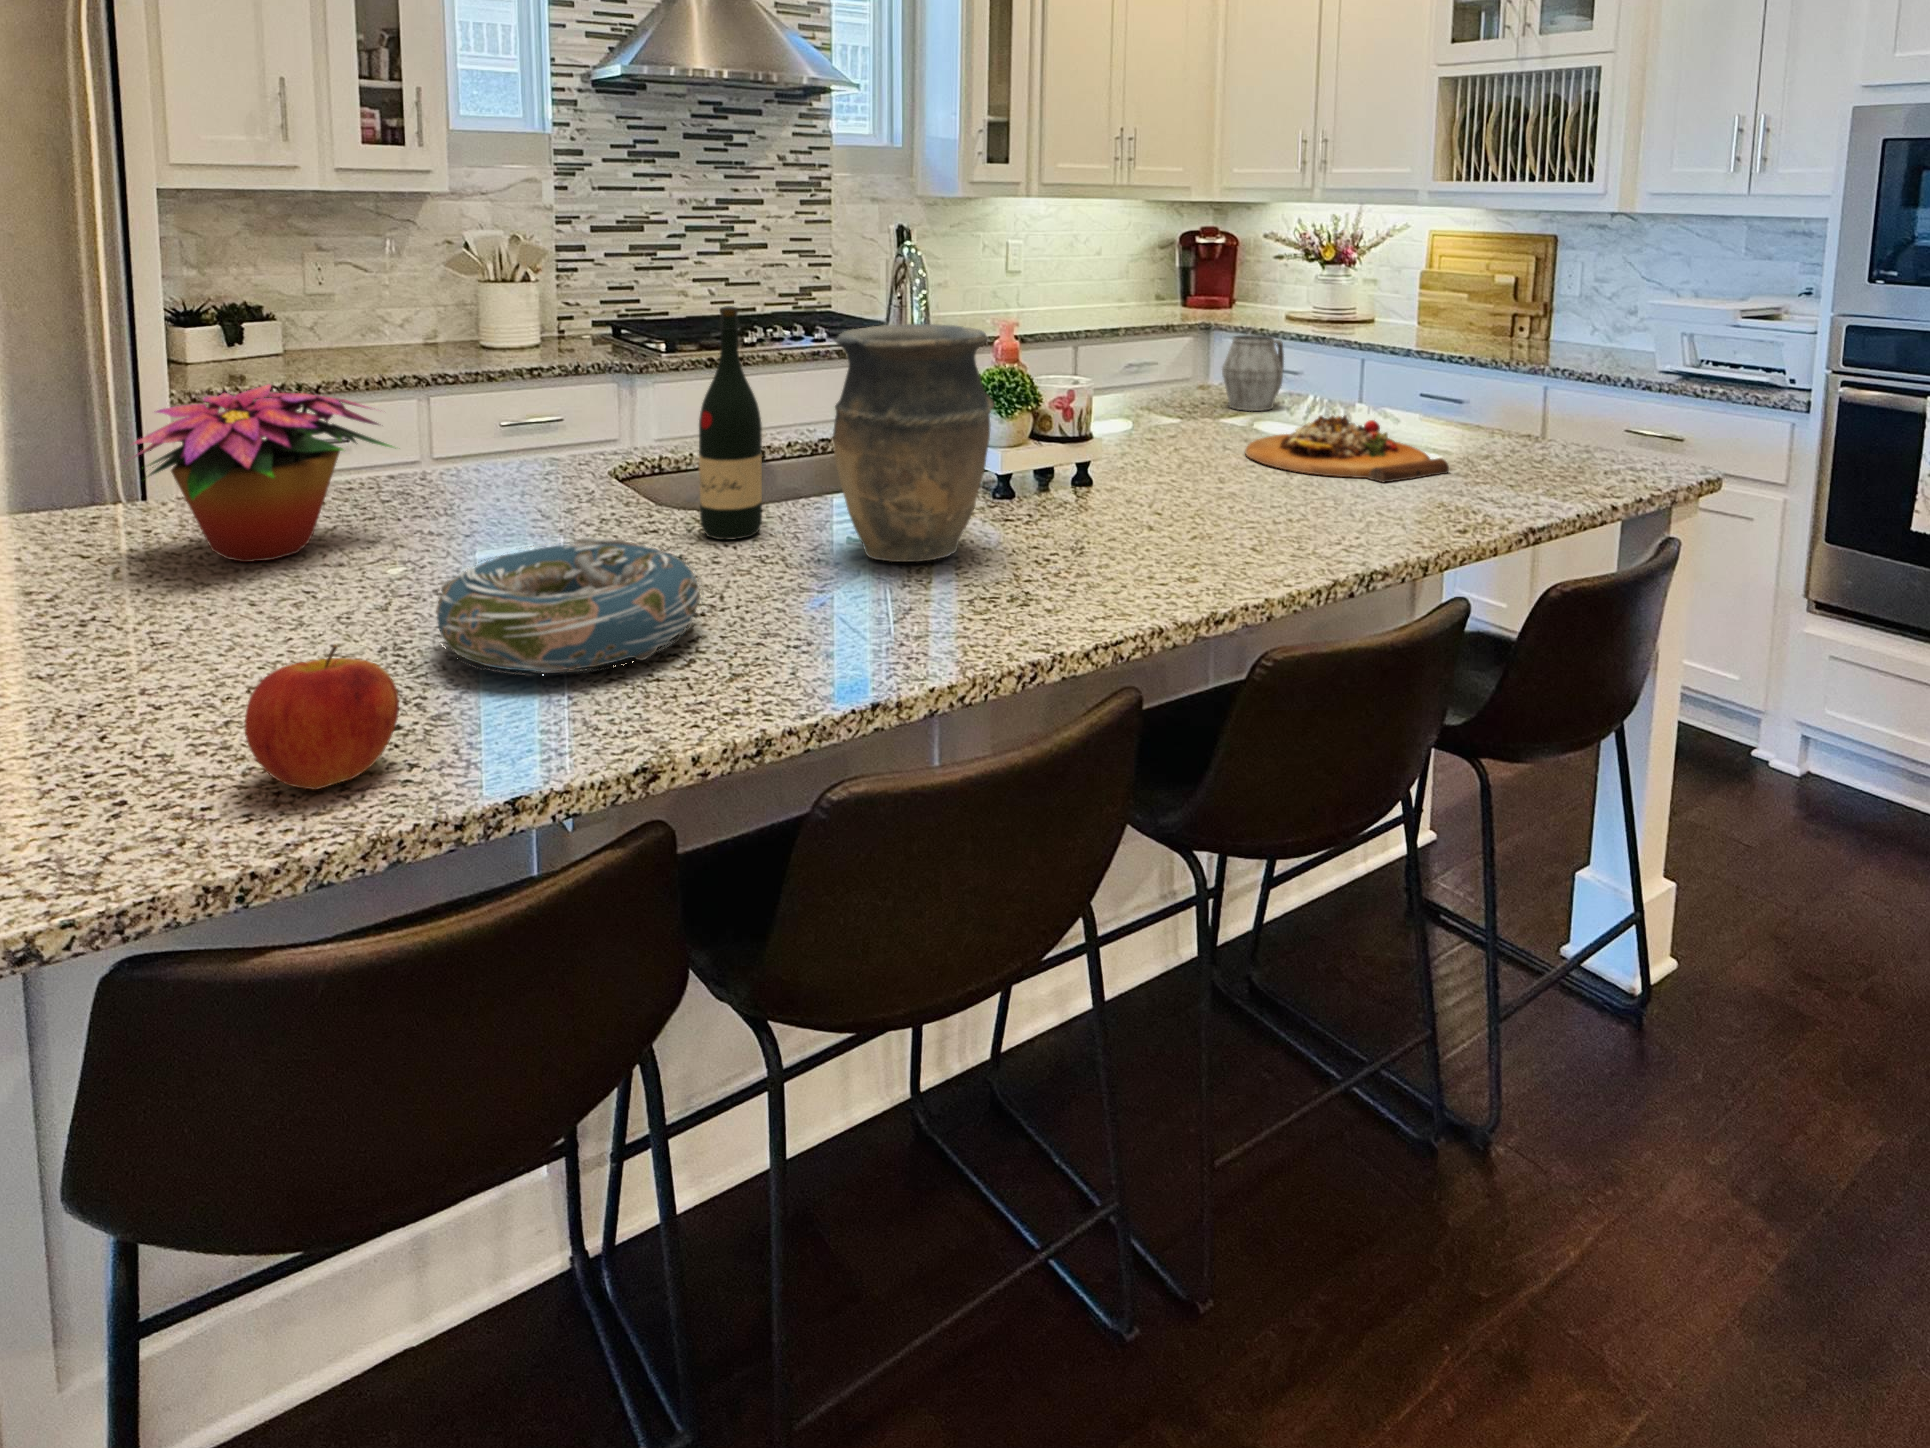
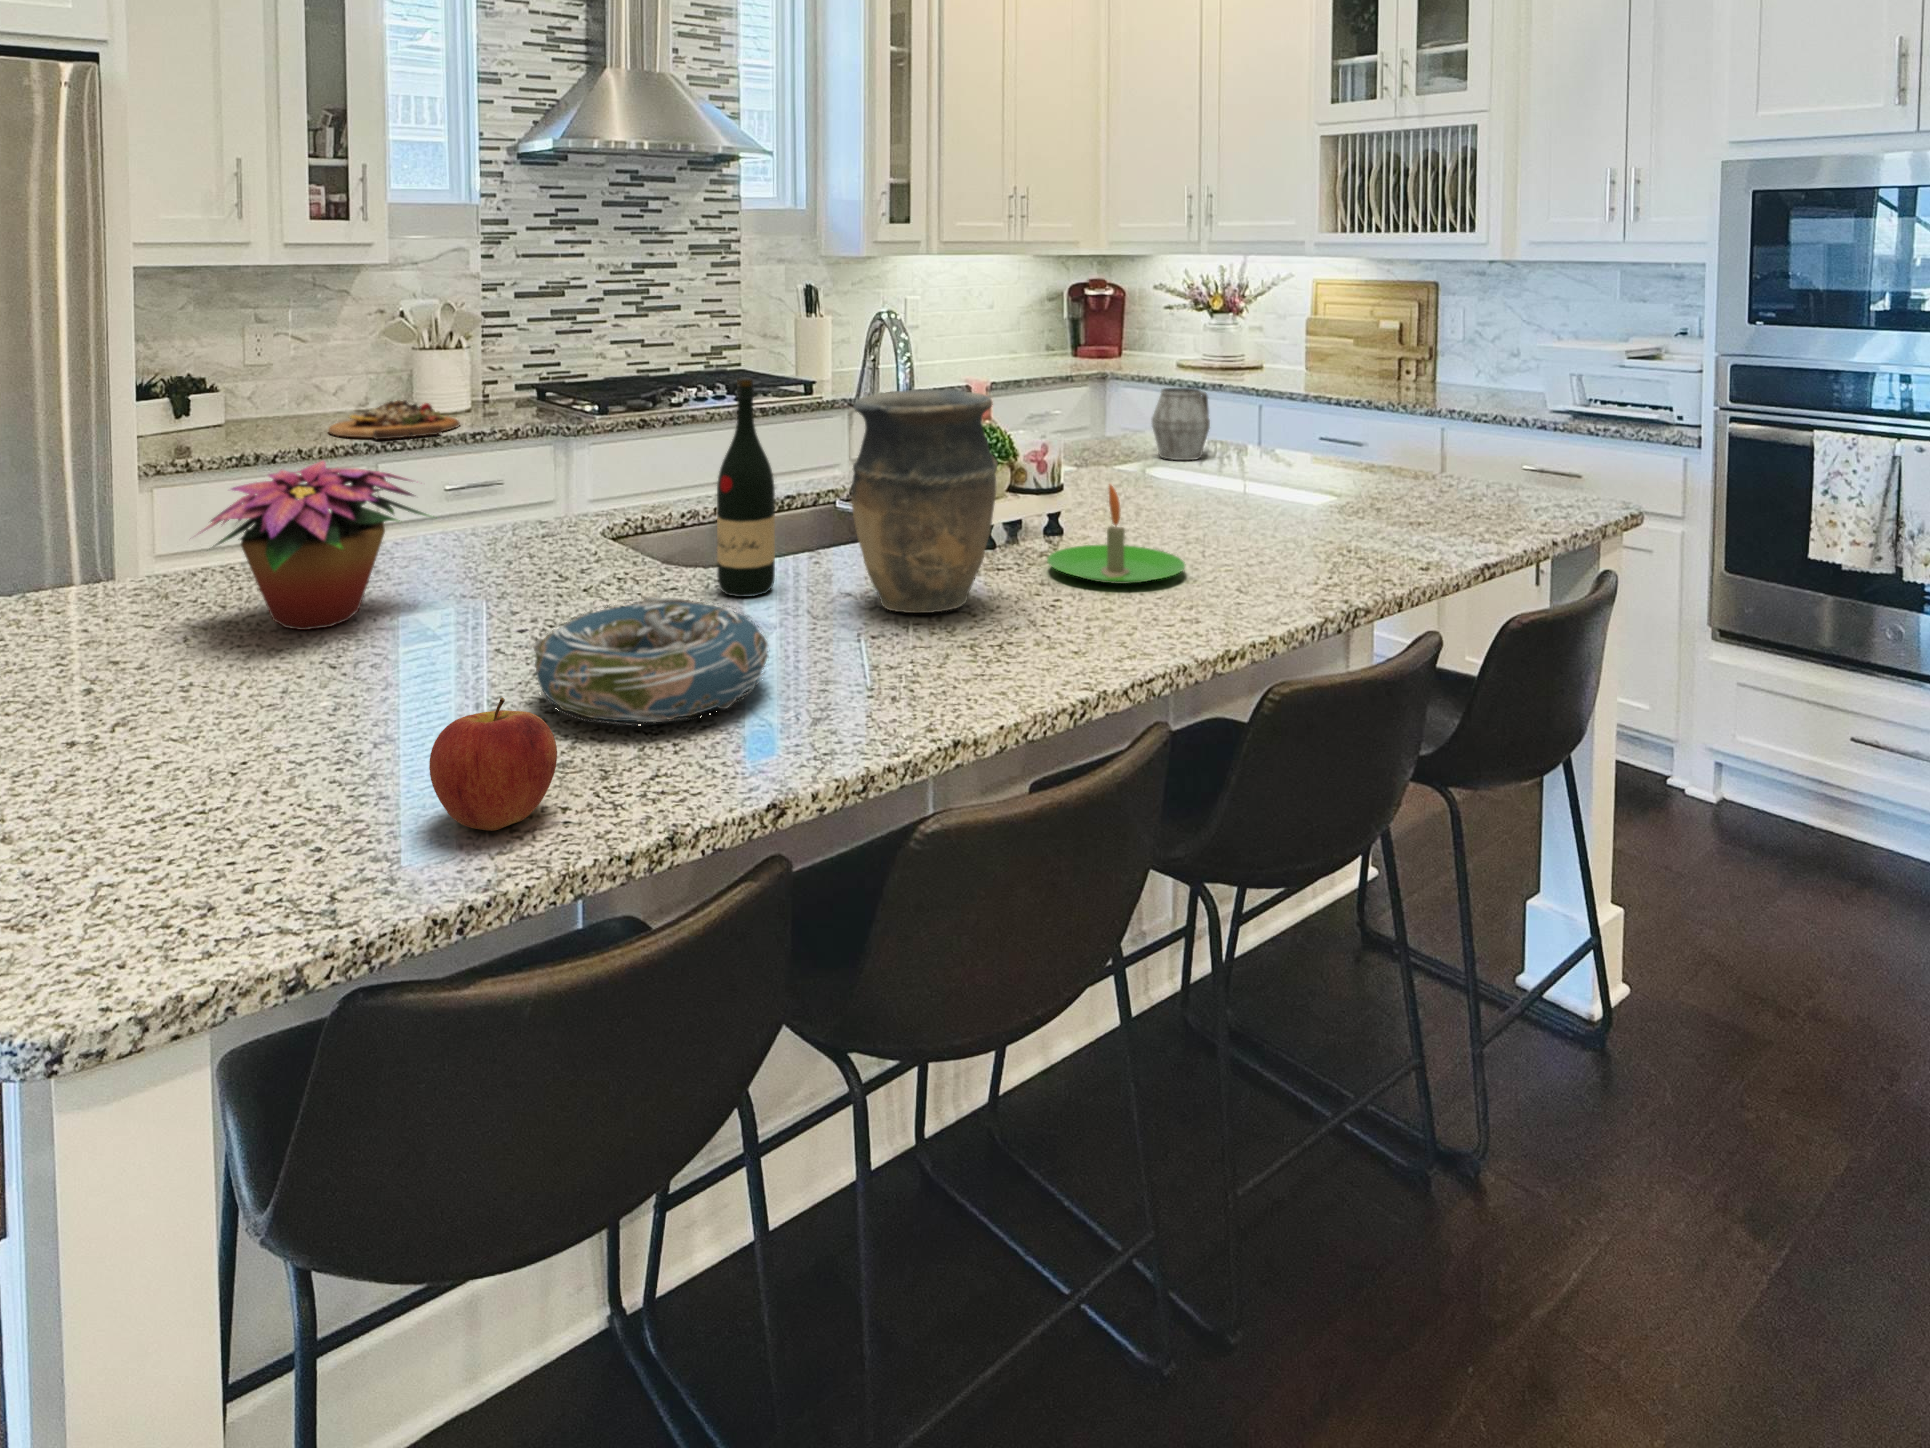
cutting board: present [1245,415,1449,483] -> present [329,400,460,439]
candle: none [1059,430,1205,537] -> present [1047,485,1185,584]

